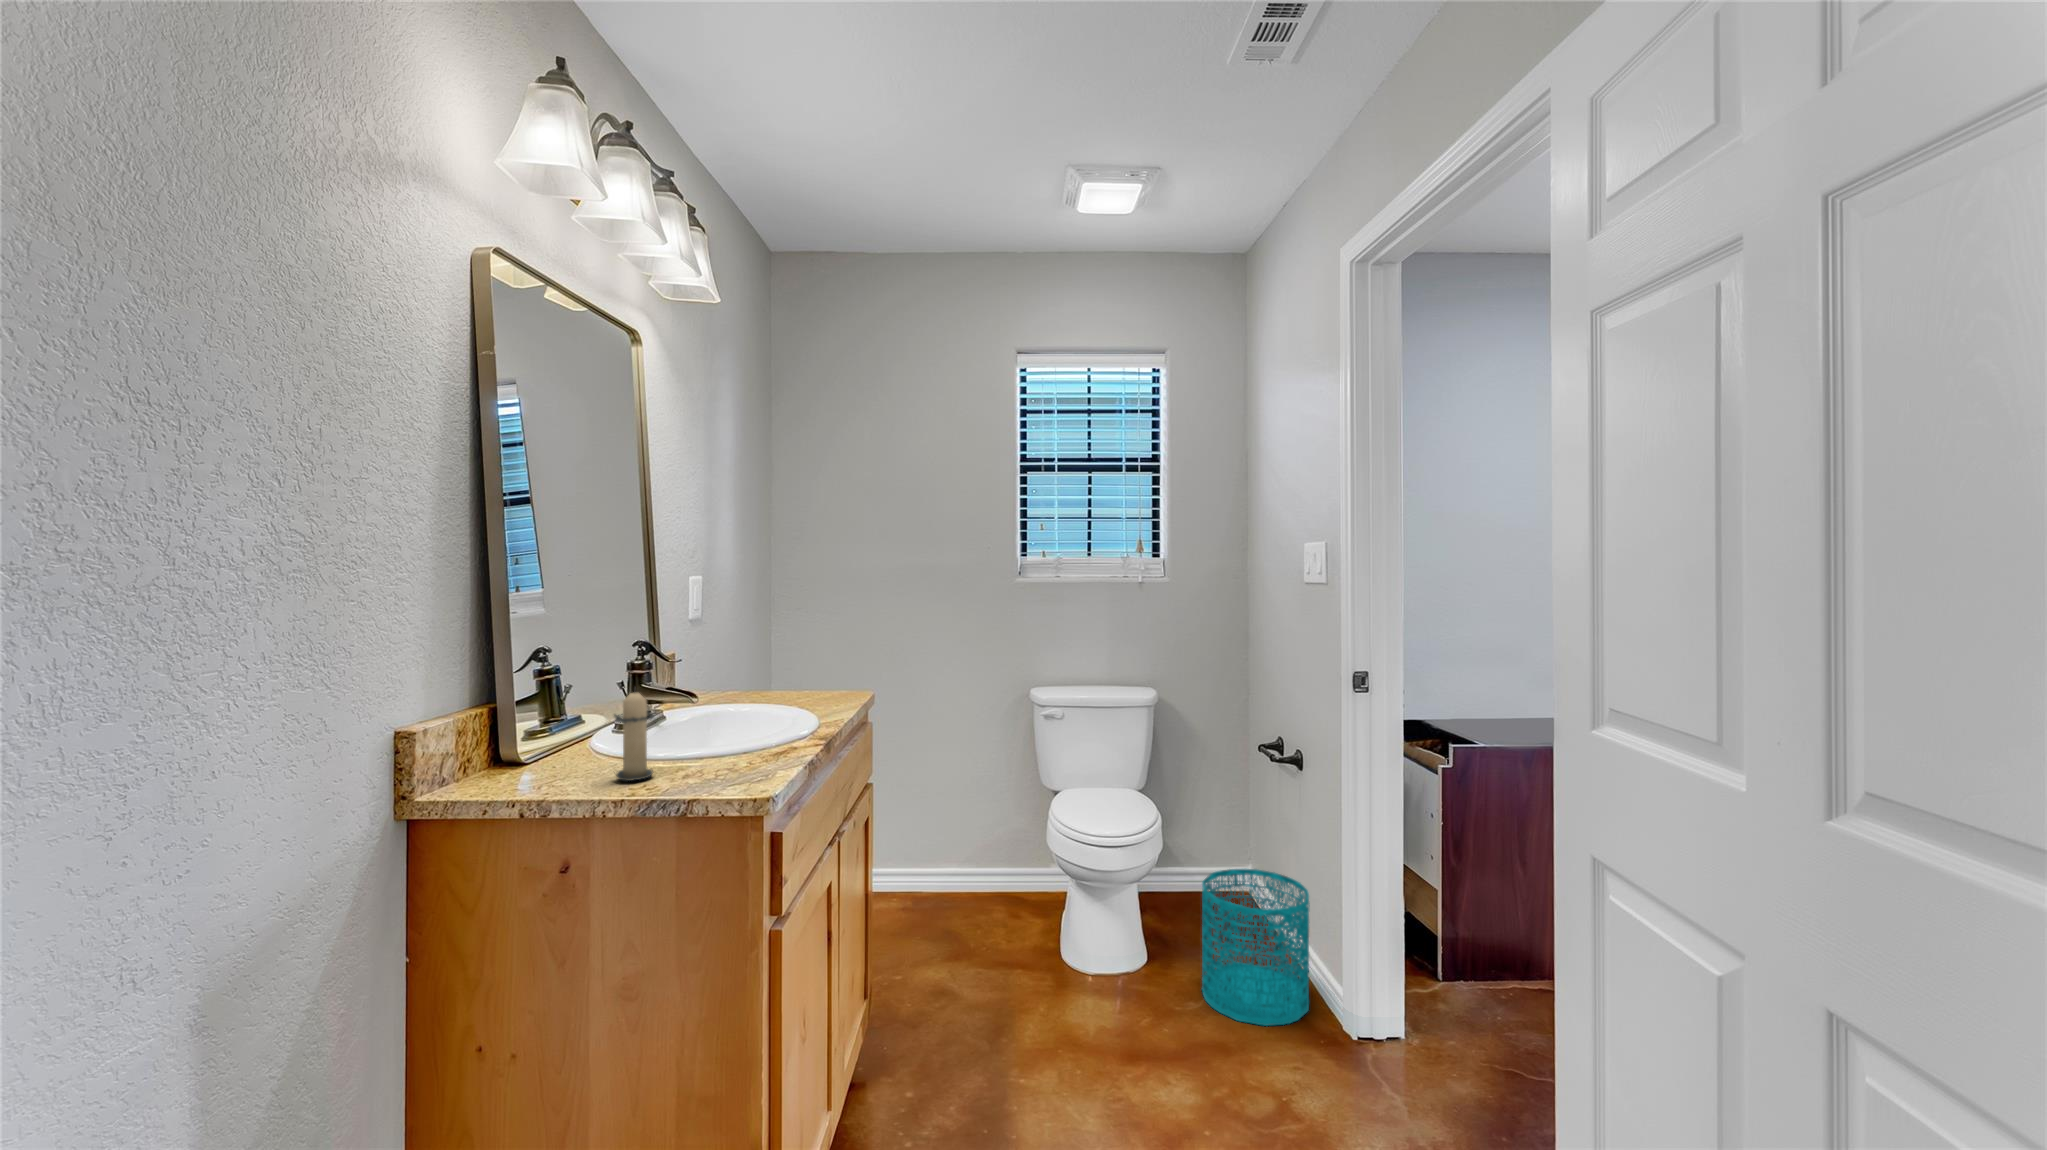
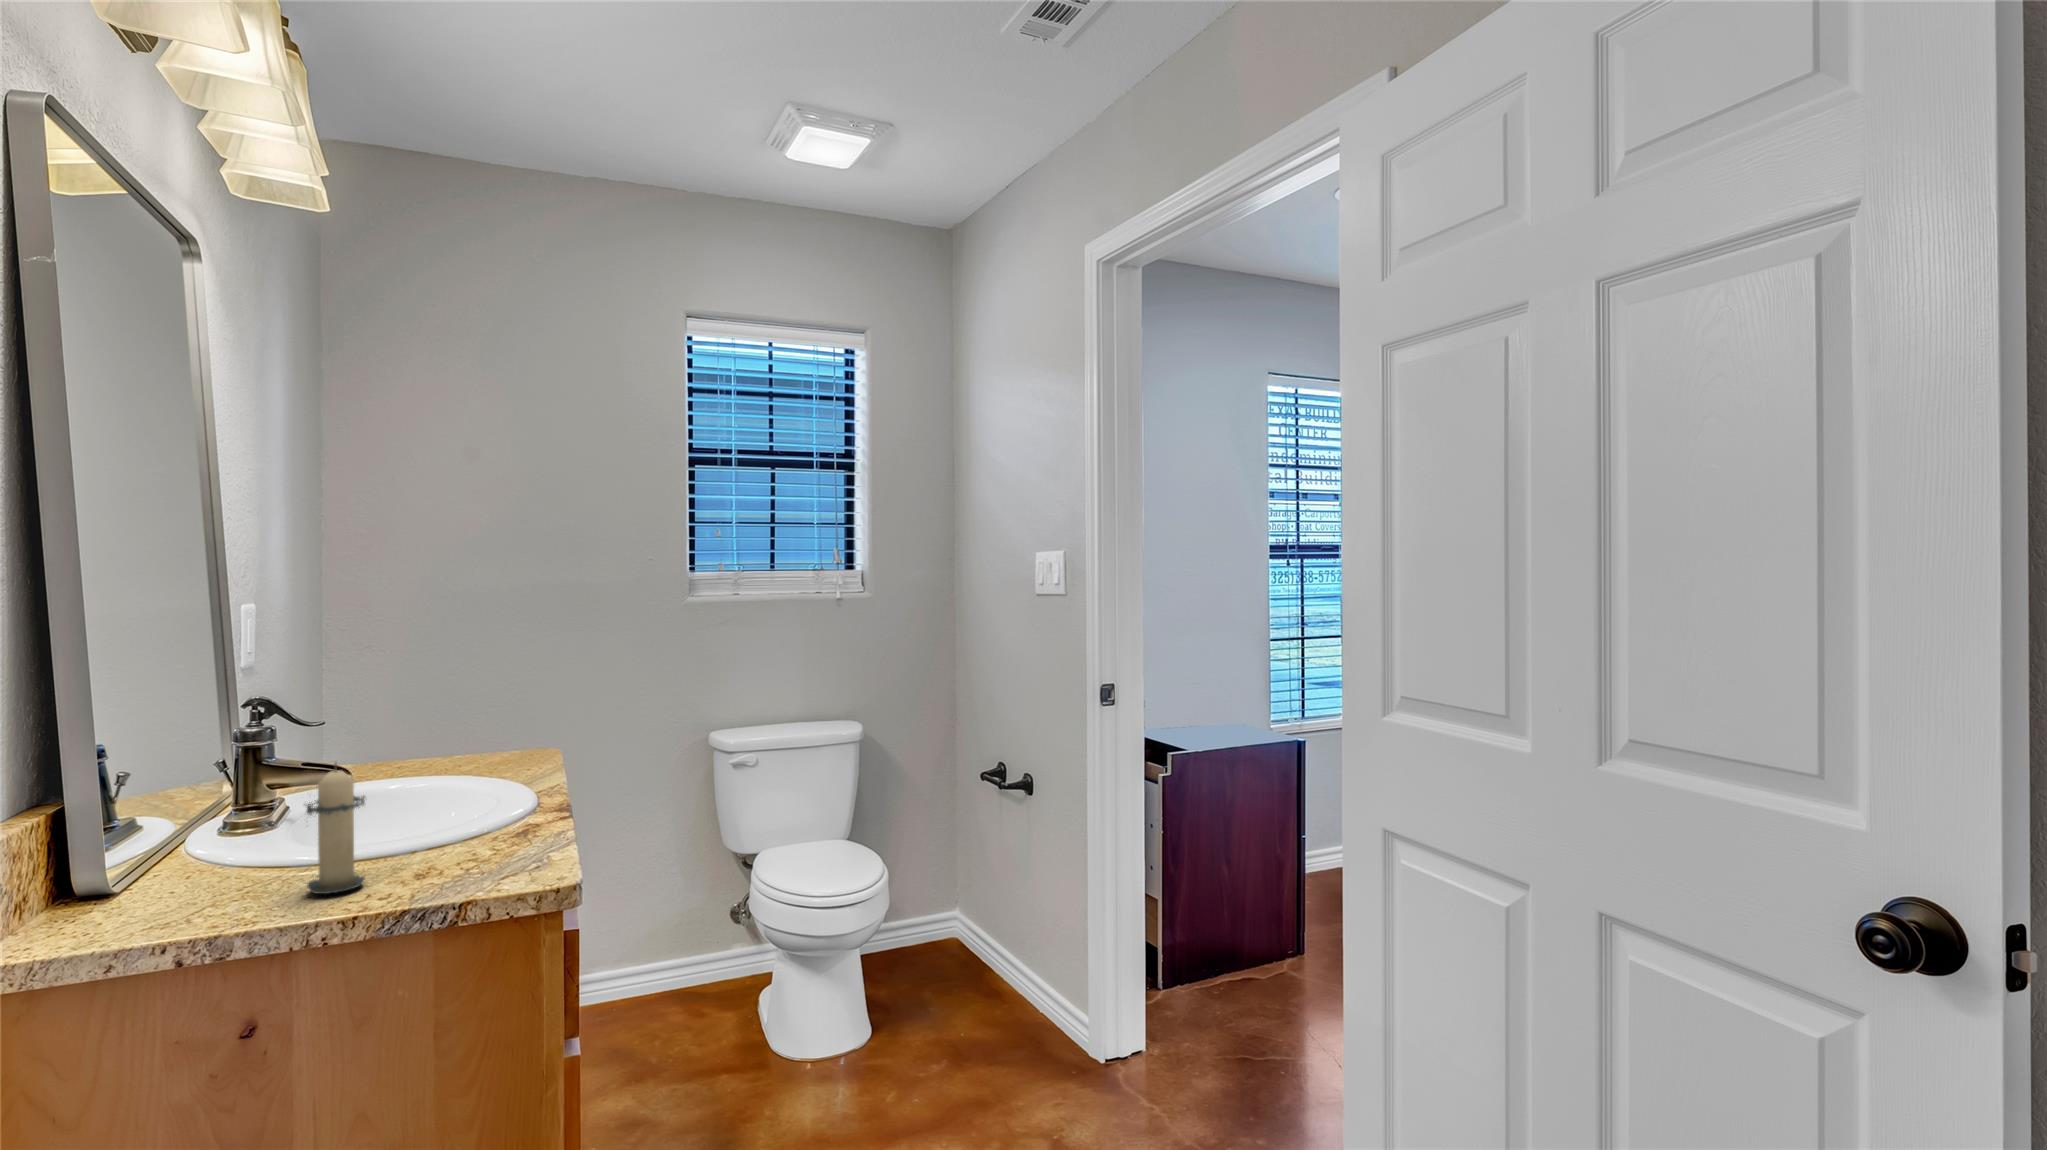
wastebasket: present [1202,869,1310,1026] -> none [943,906,1055,1070]

